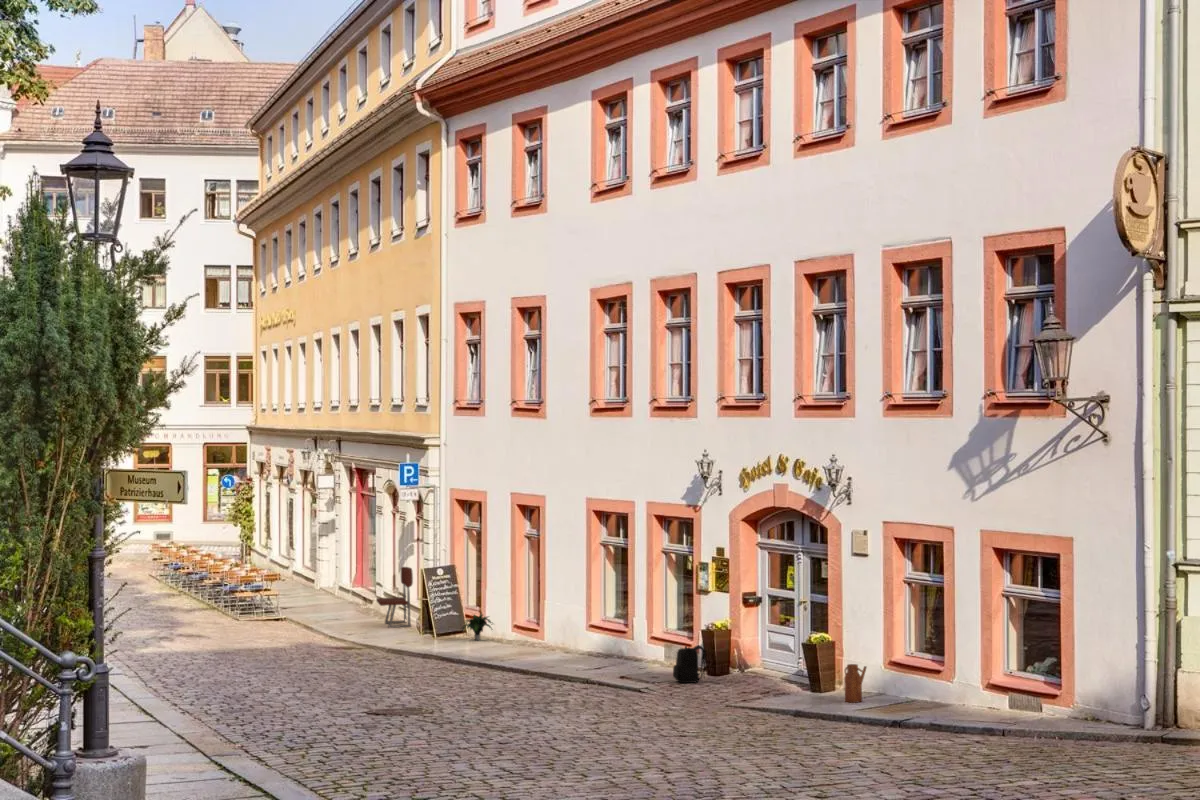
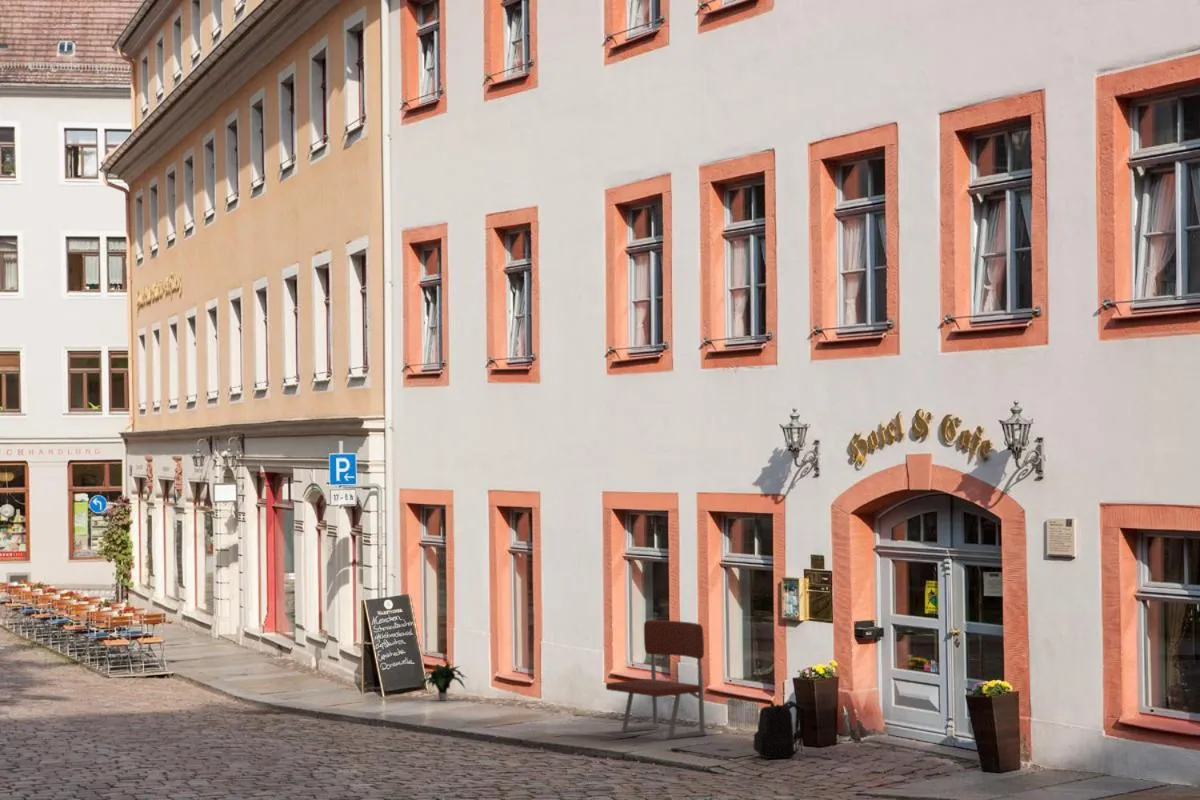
bench: present [376,567,413,628] -> present [606,620,706,739]
watering can: present [844,664,866,703] -> none [1038,726,1077,786]

